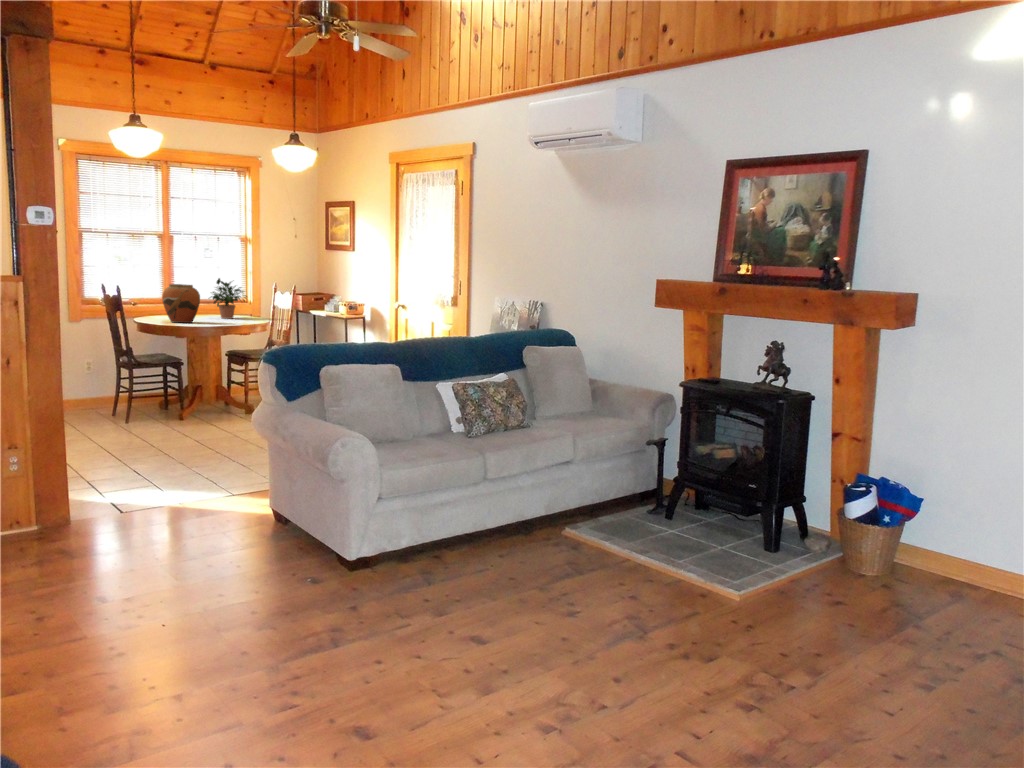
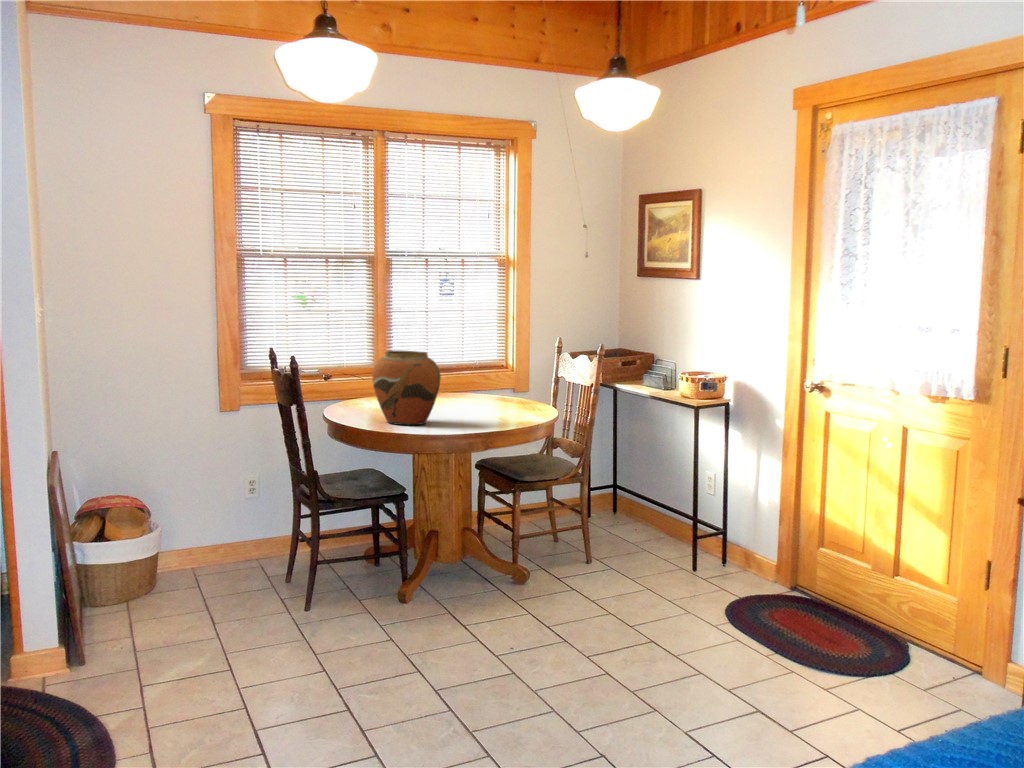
potted plant: present [211,278,244,319] -> none [447,333,517,406]

